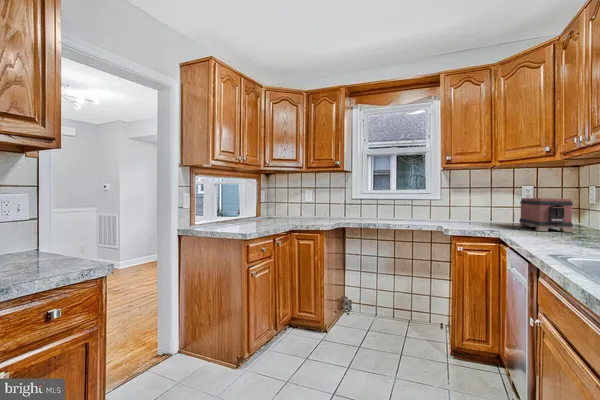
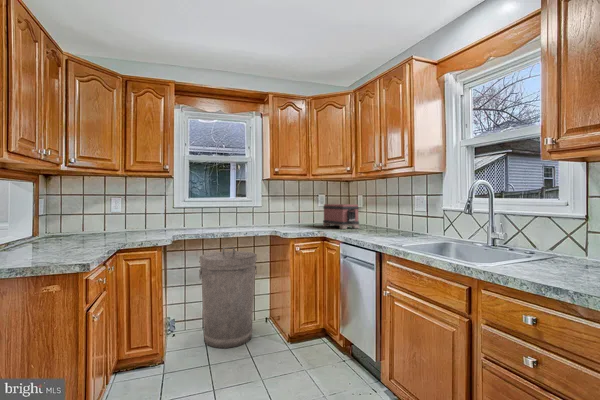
trash can: none [365,239,424,340] -> present [199,247,257,348]

